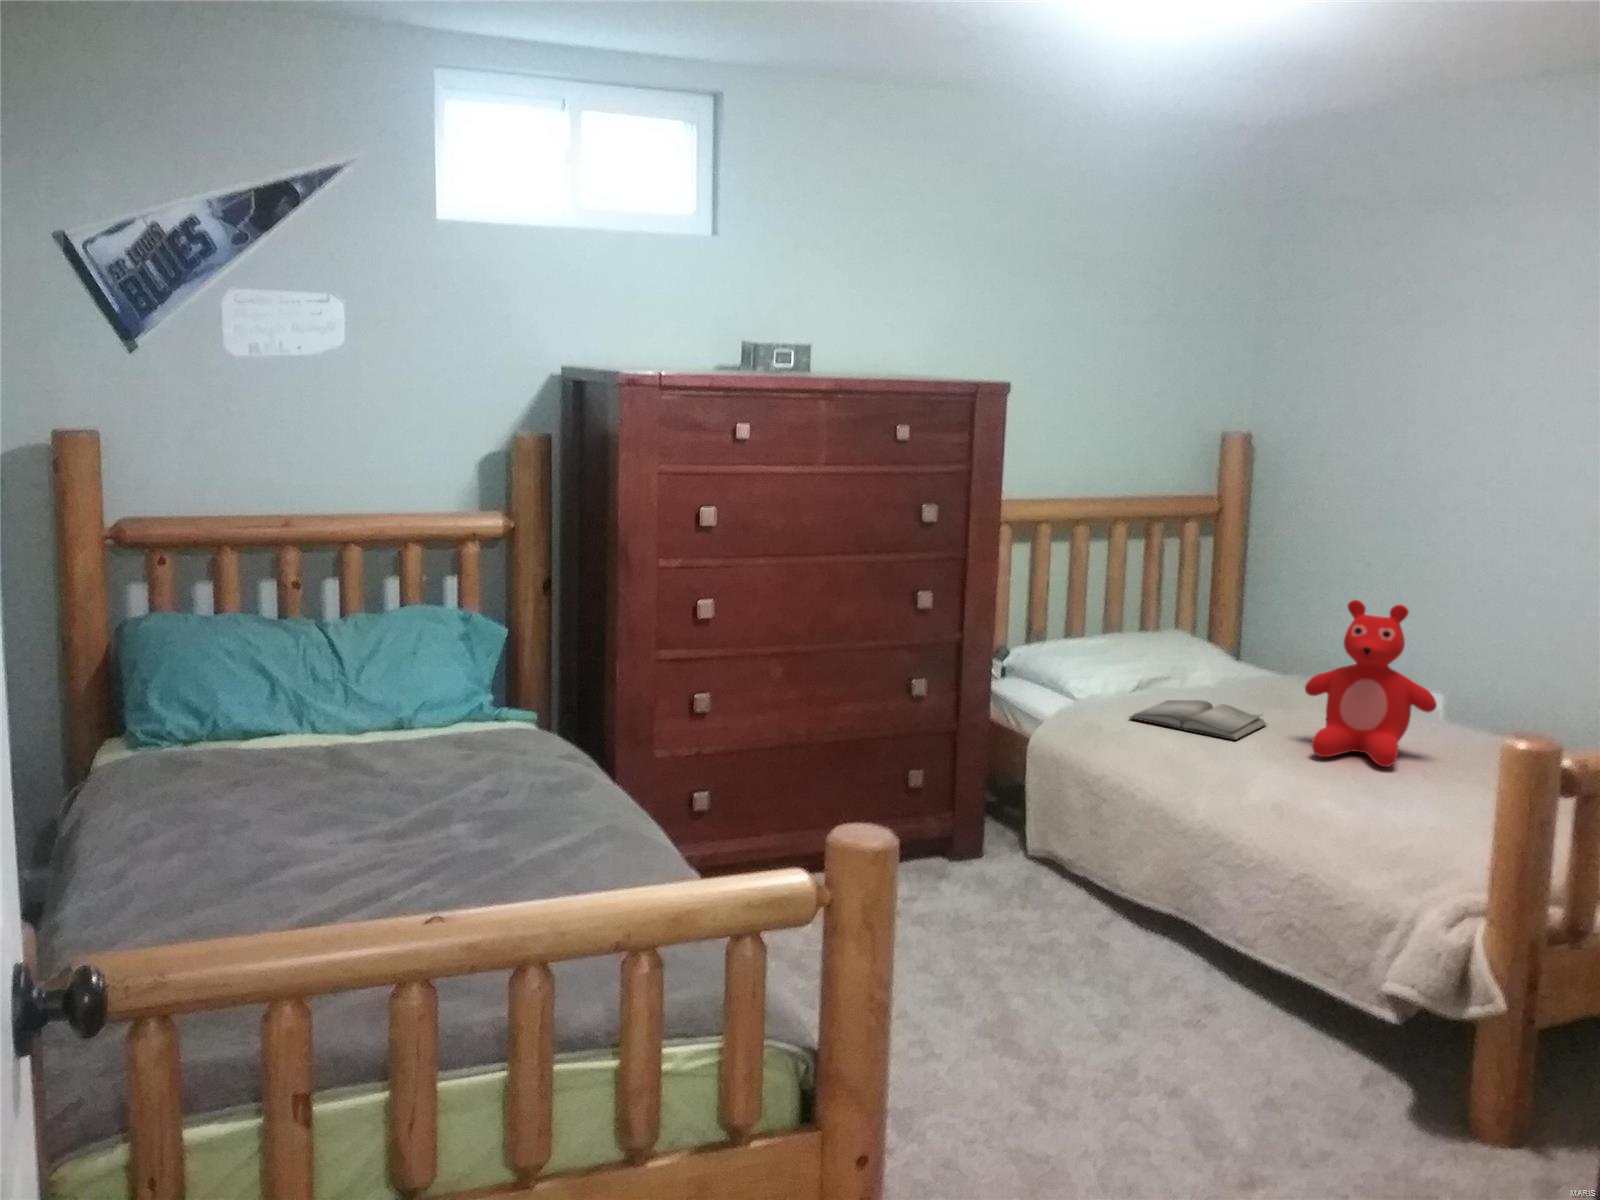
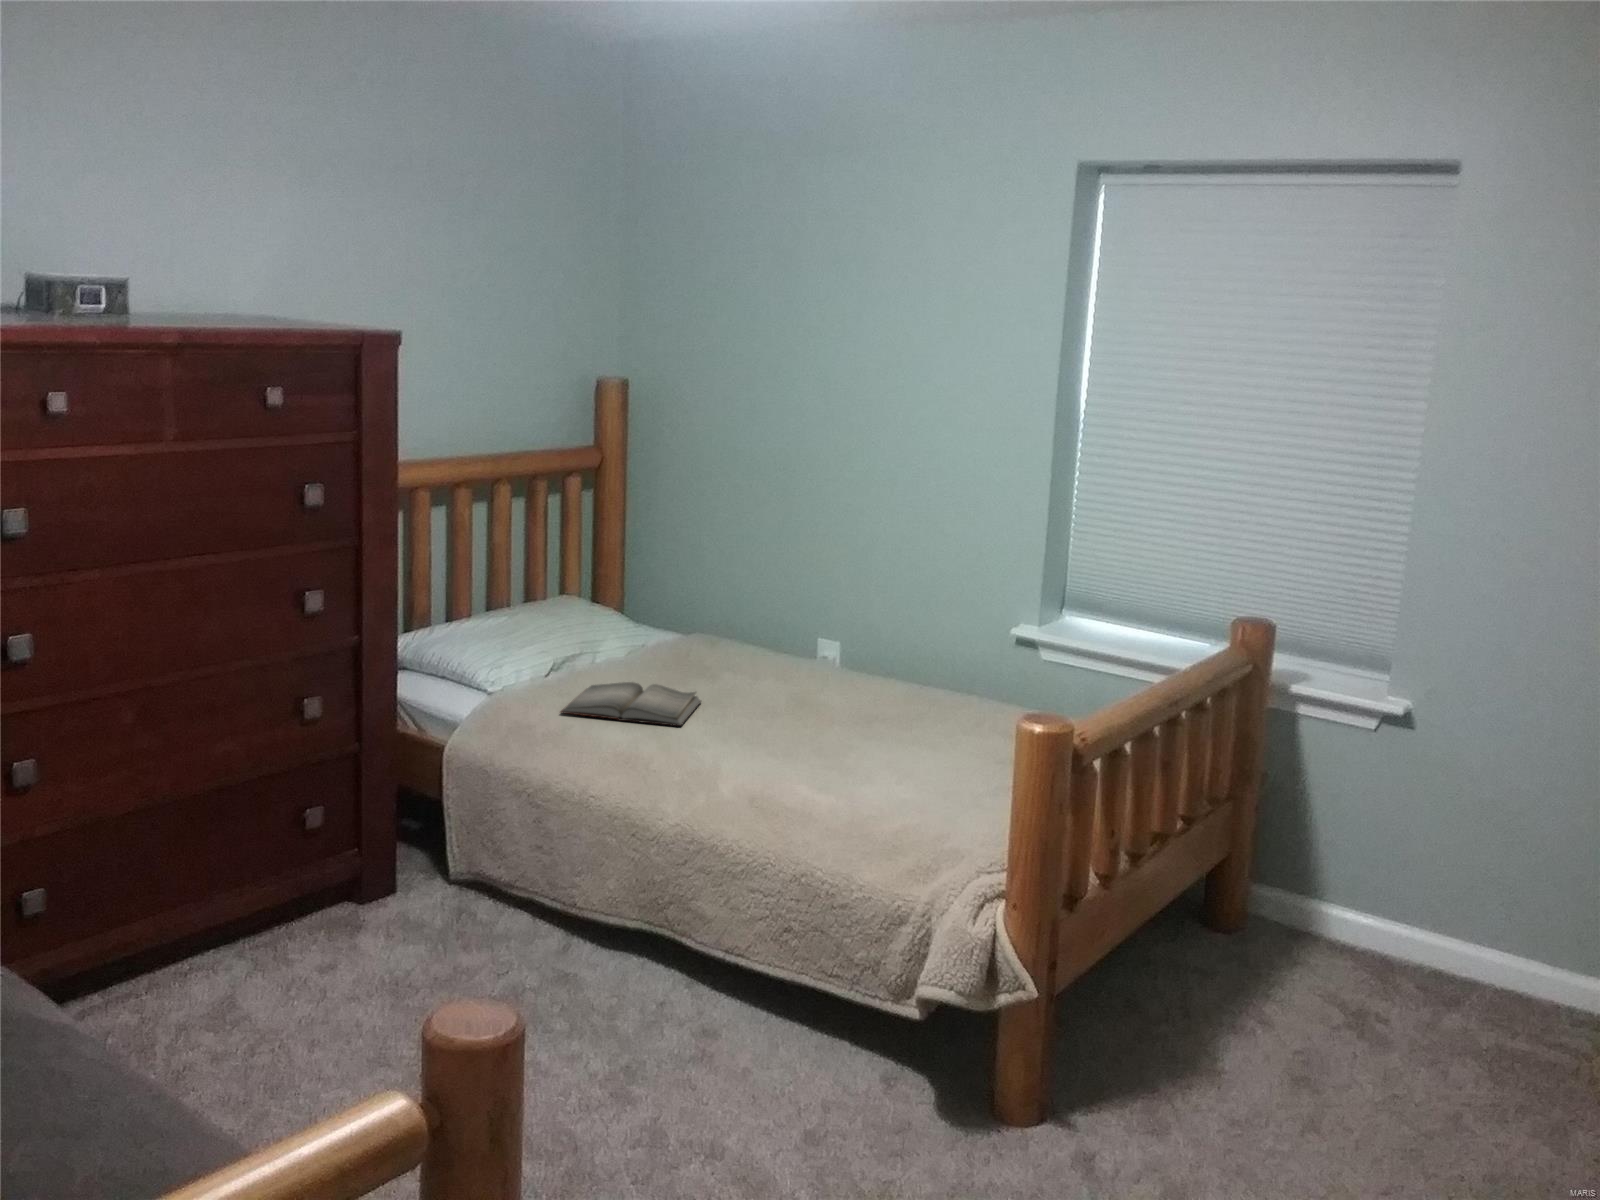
teddy bear: present [1305,600,1437,767] -> none [743,567,872,739]

